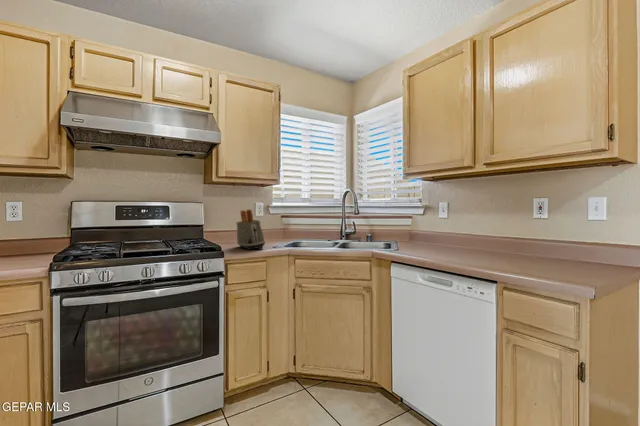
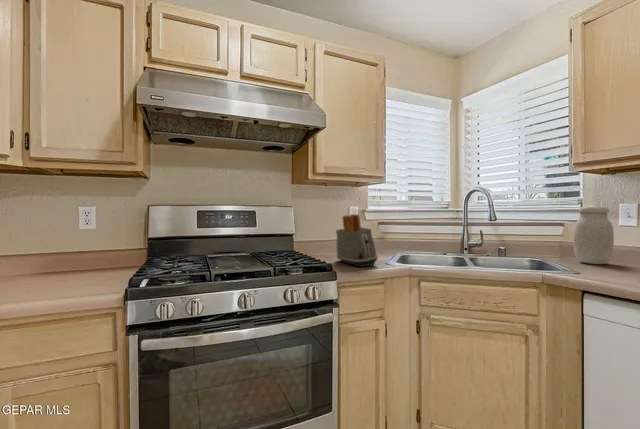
jar: none [412,205,434,246] -> present [573,207,614,264]

